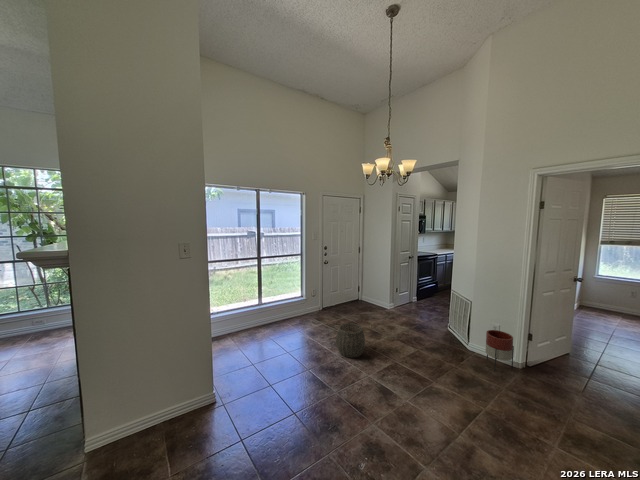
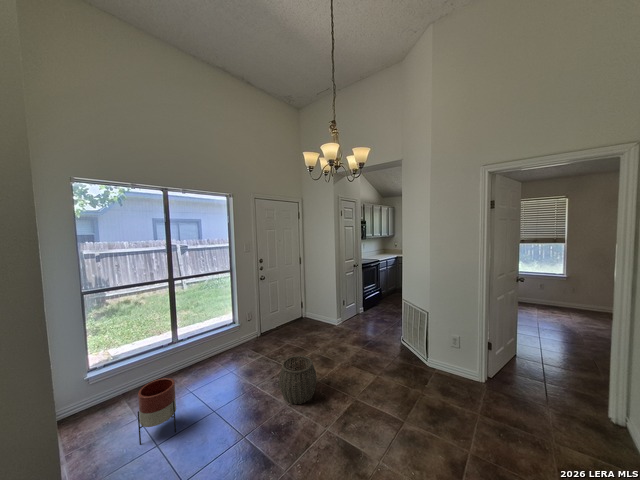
planter: present [485,330,514,371] -> present [138,378,176,444]

